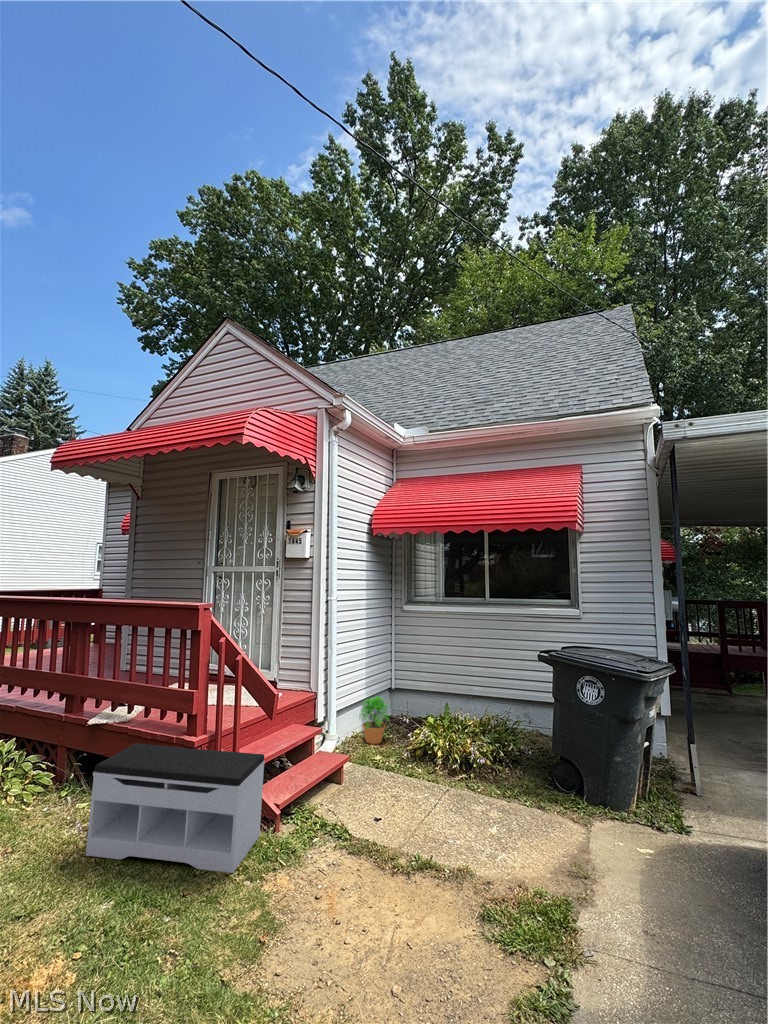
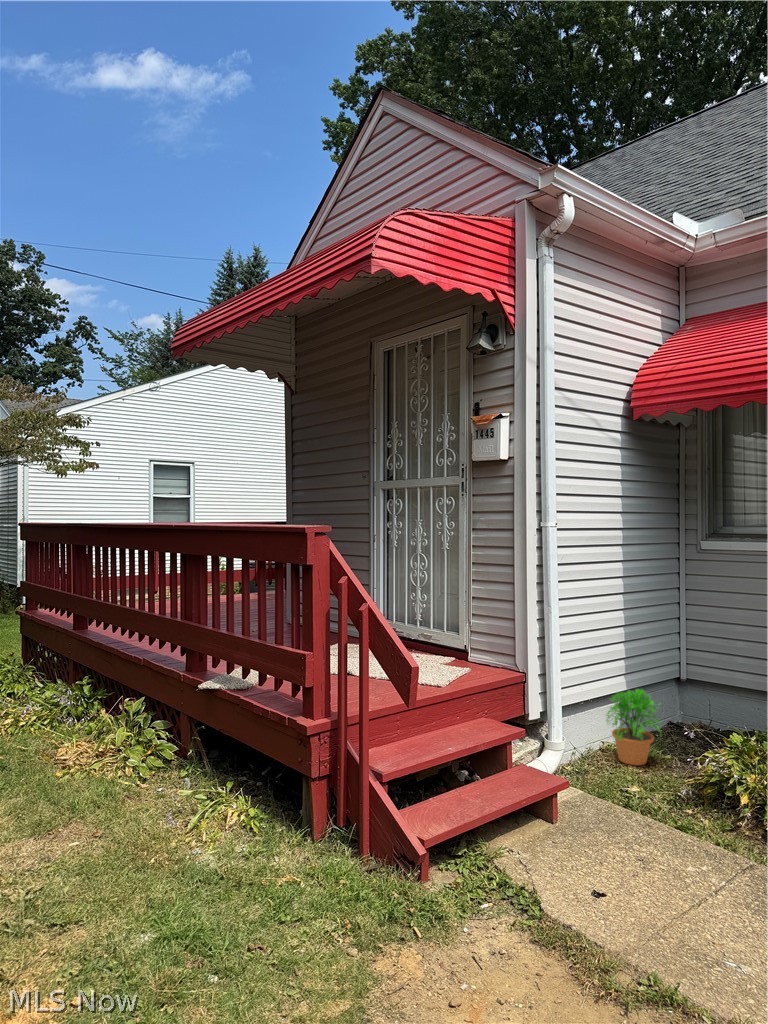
bench: present [86,743,265,873] -> none [170,718,398,931]

